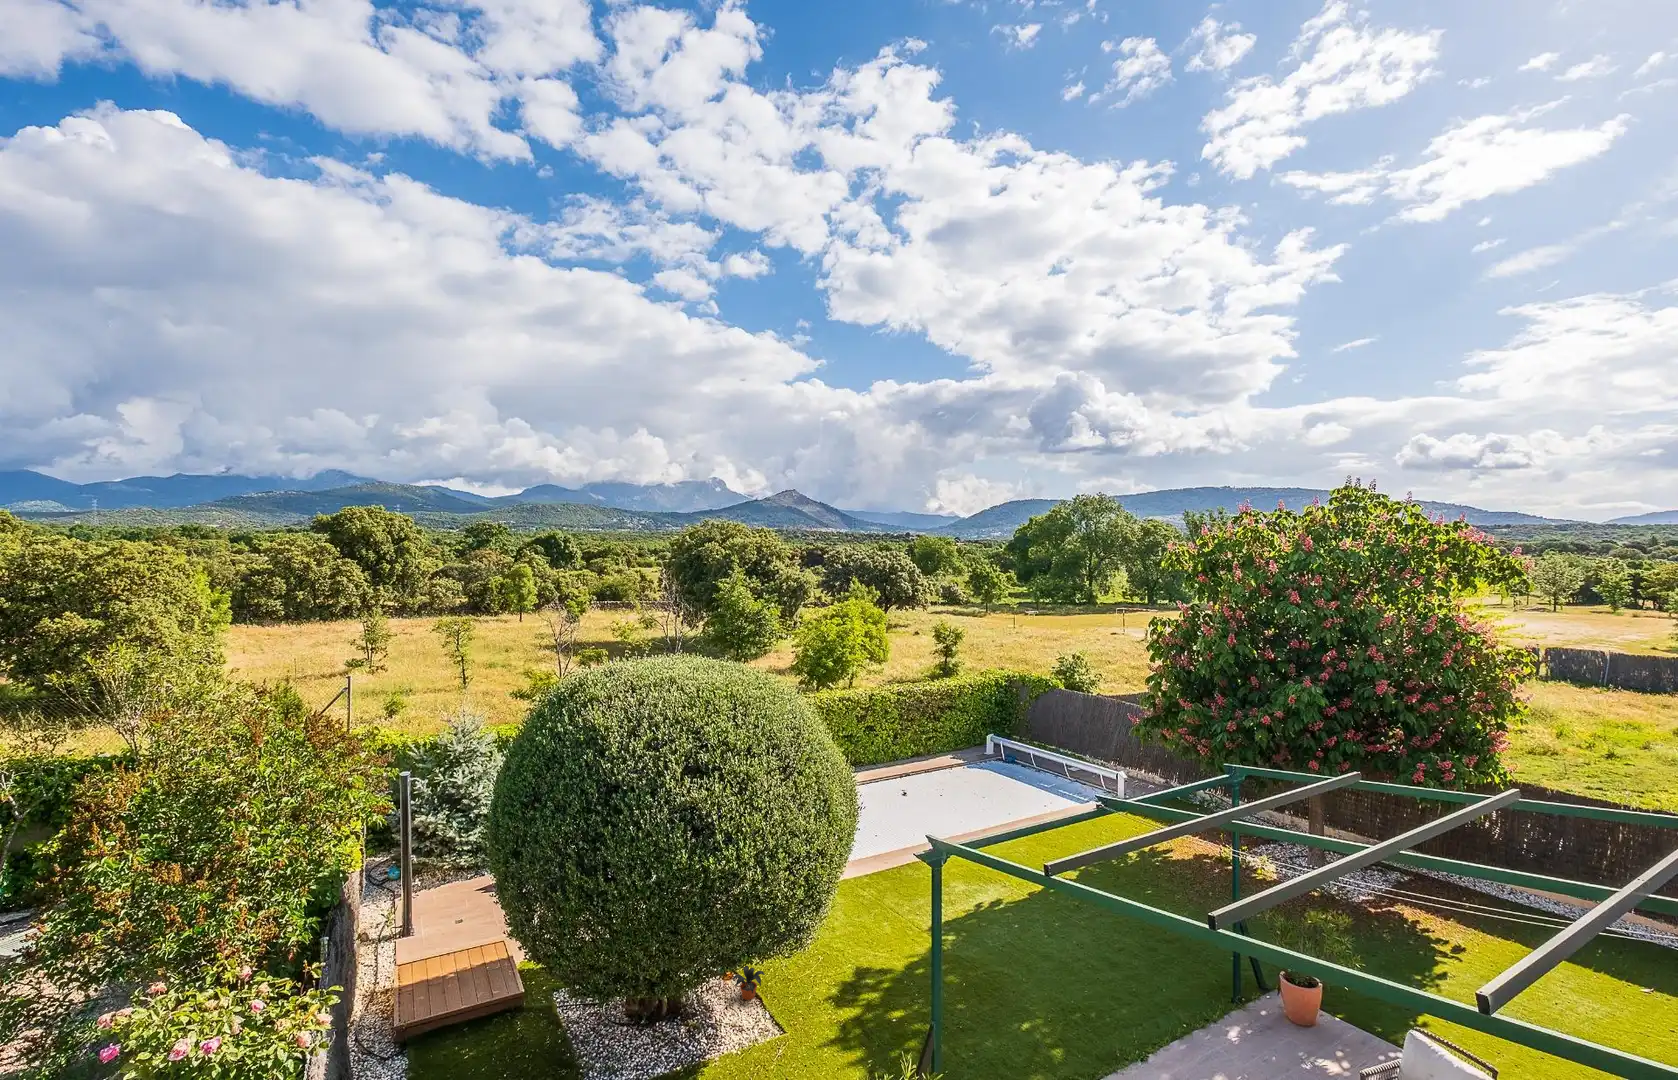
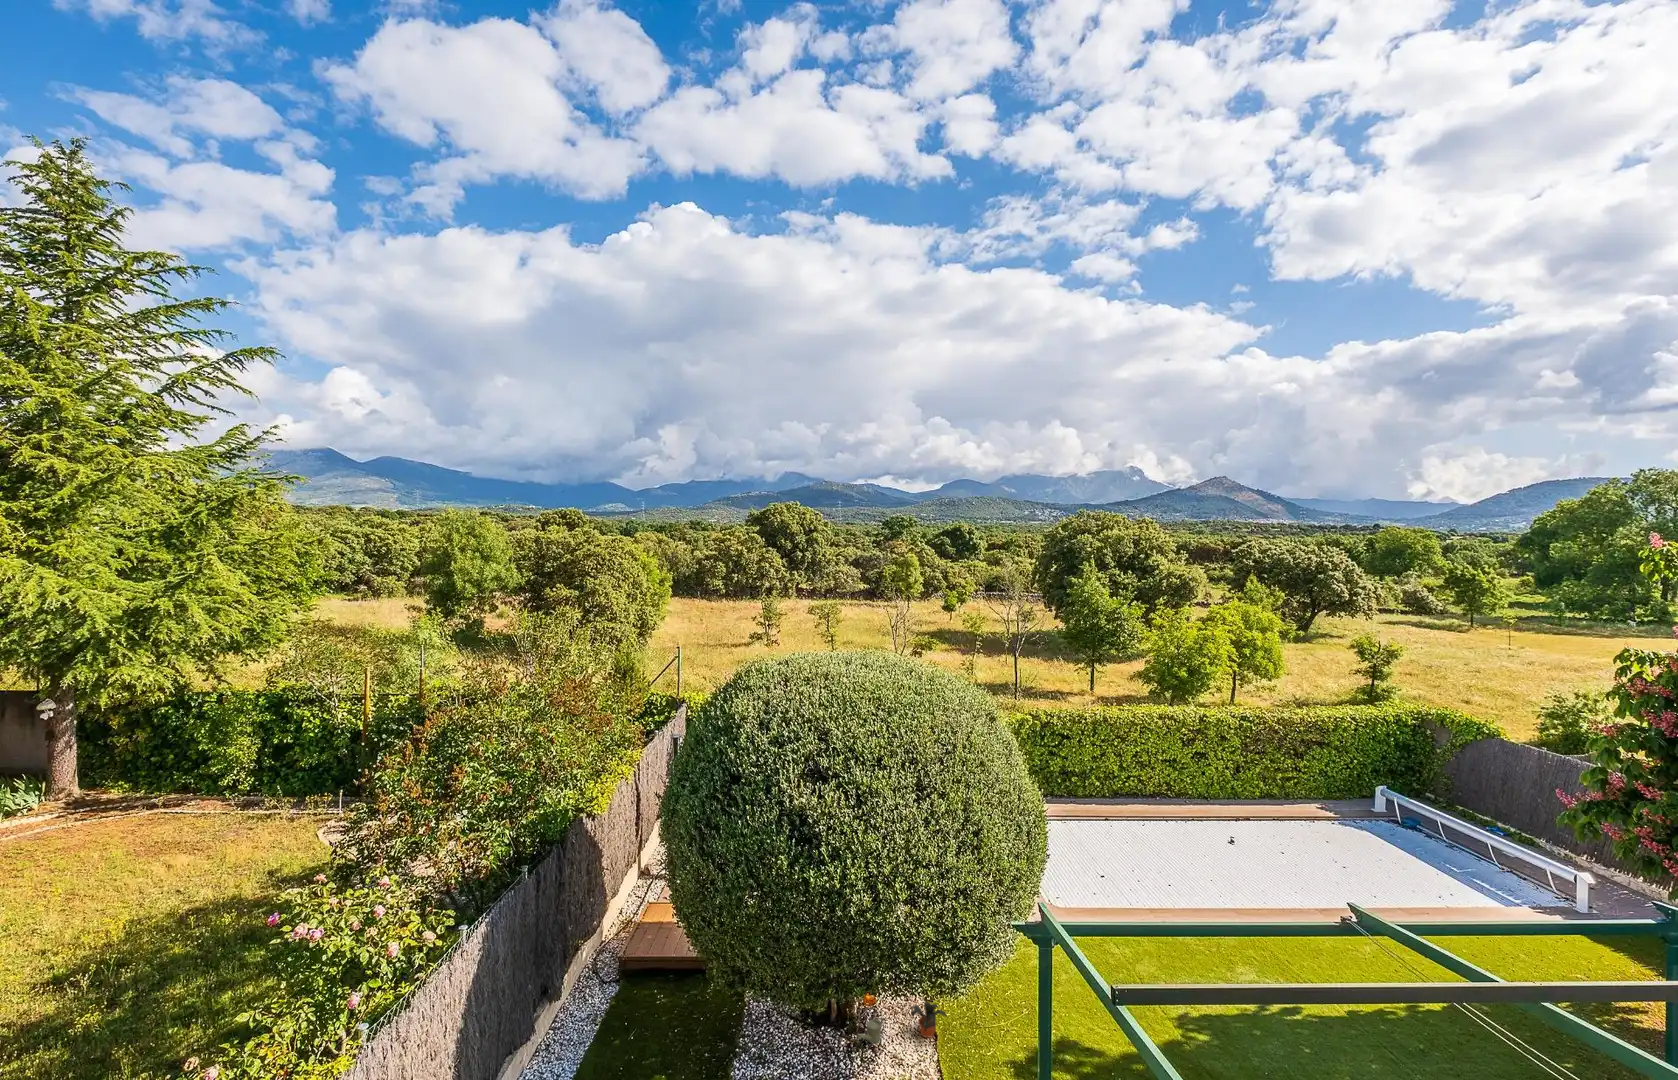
watering can: none [696,996,713,1023] -> present [857,1017,884,1044]

